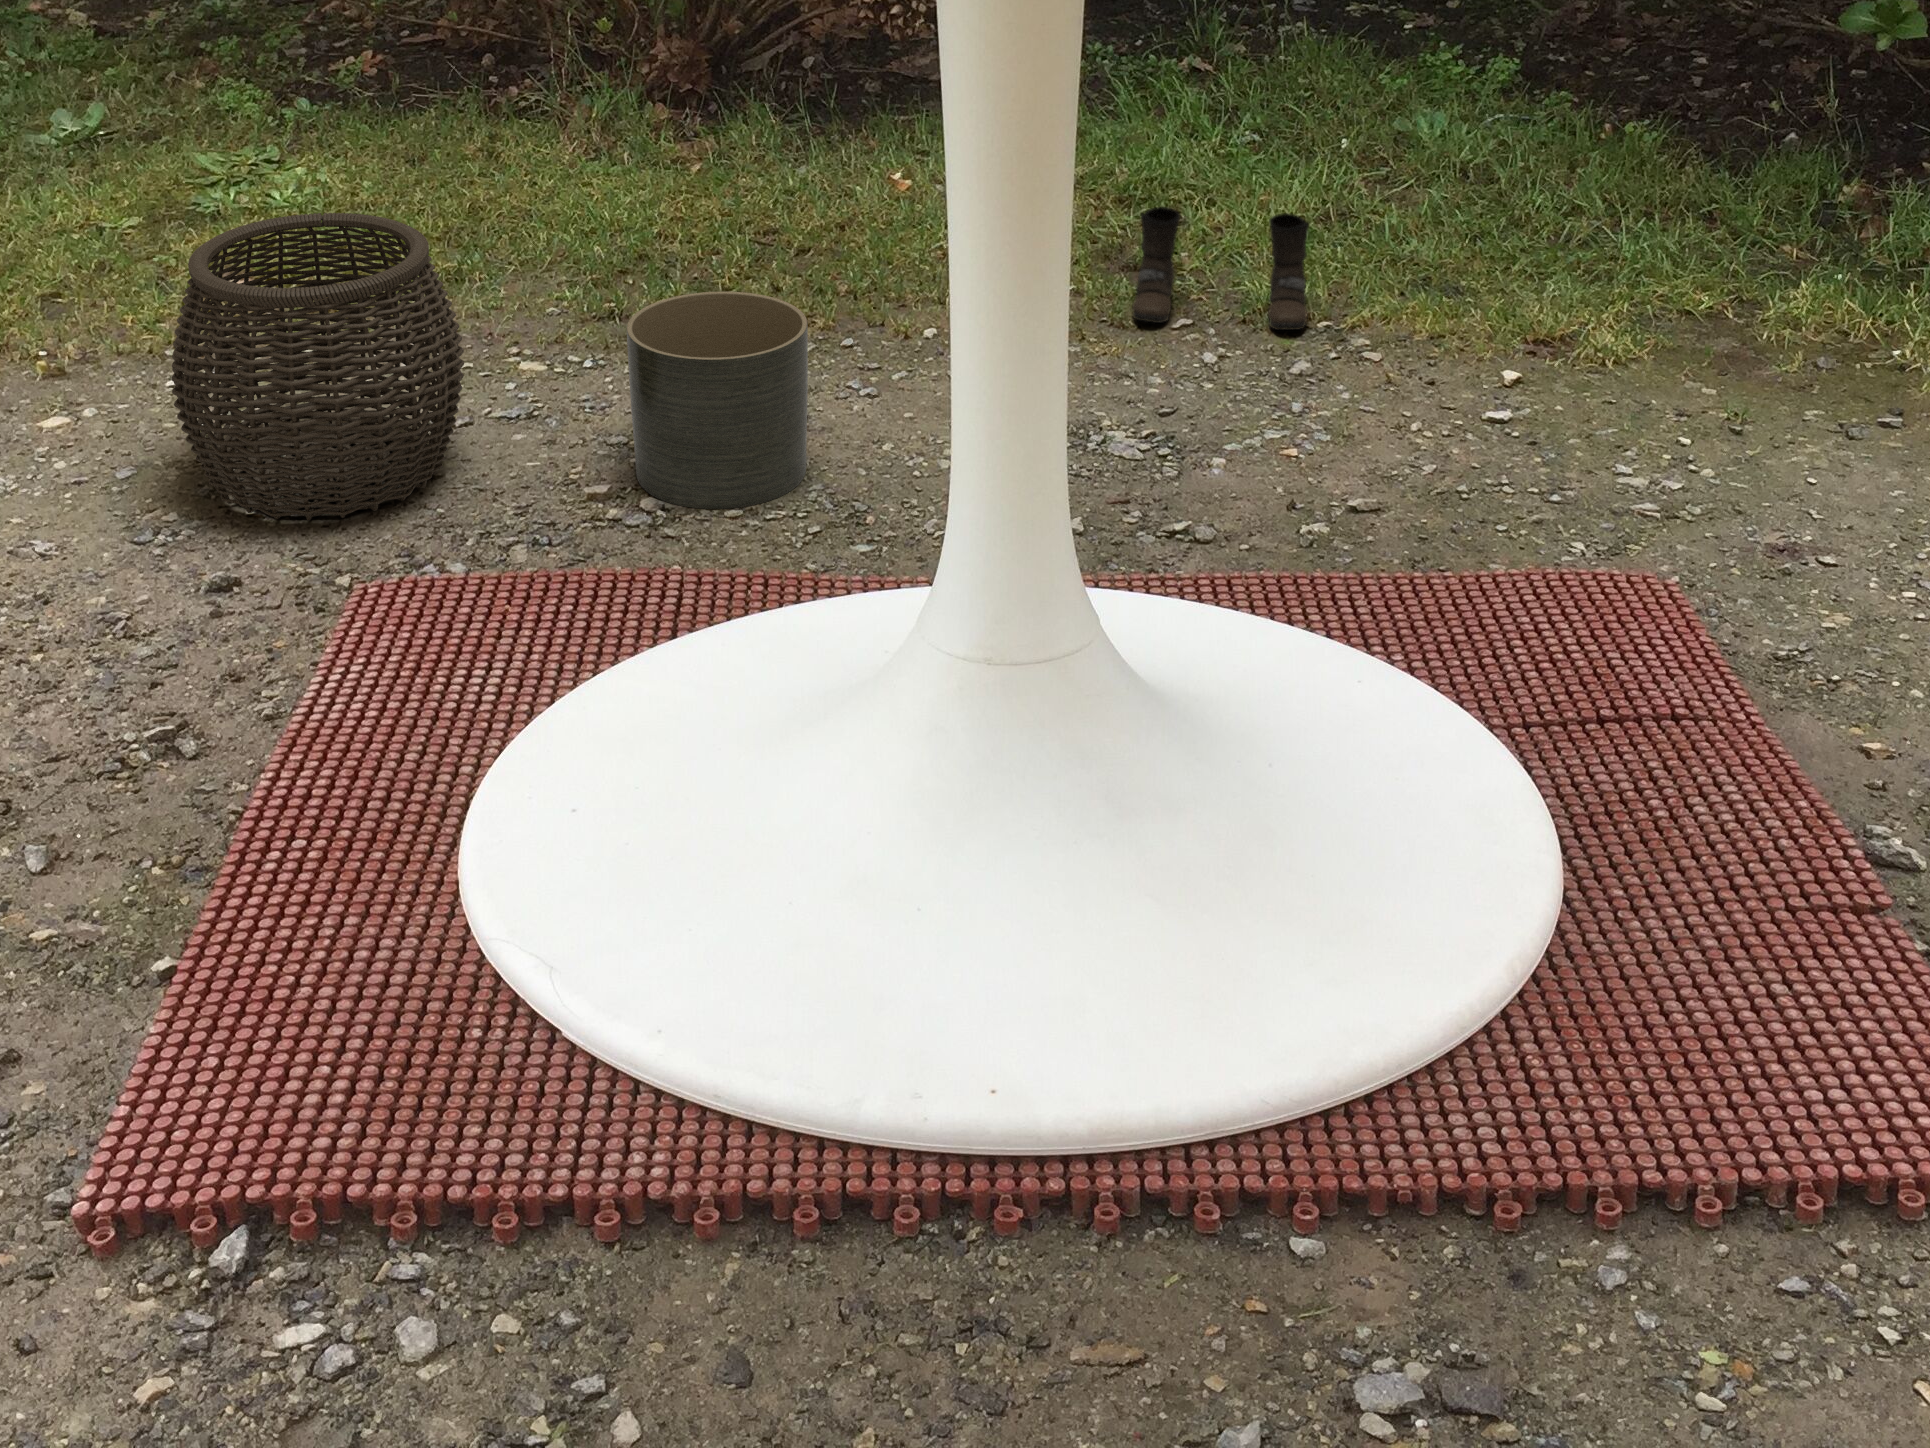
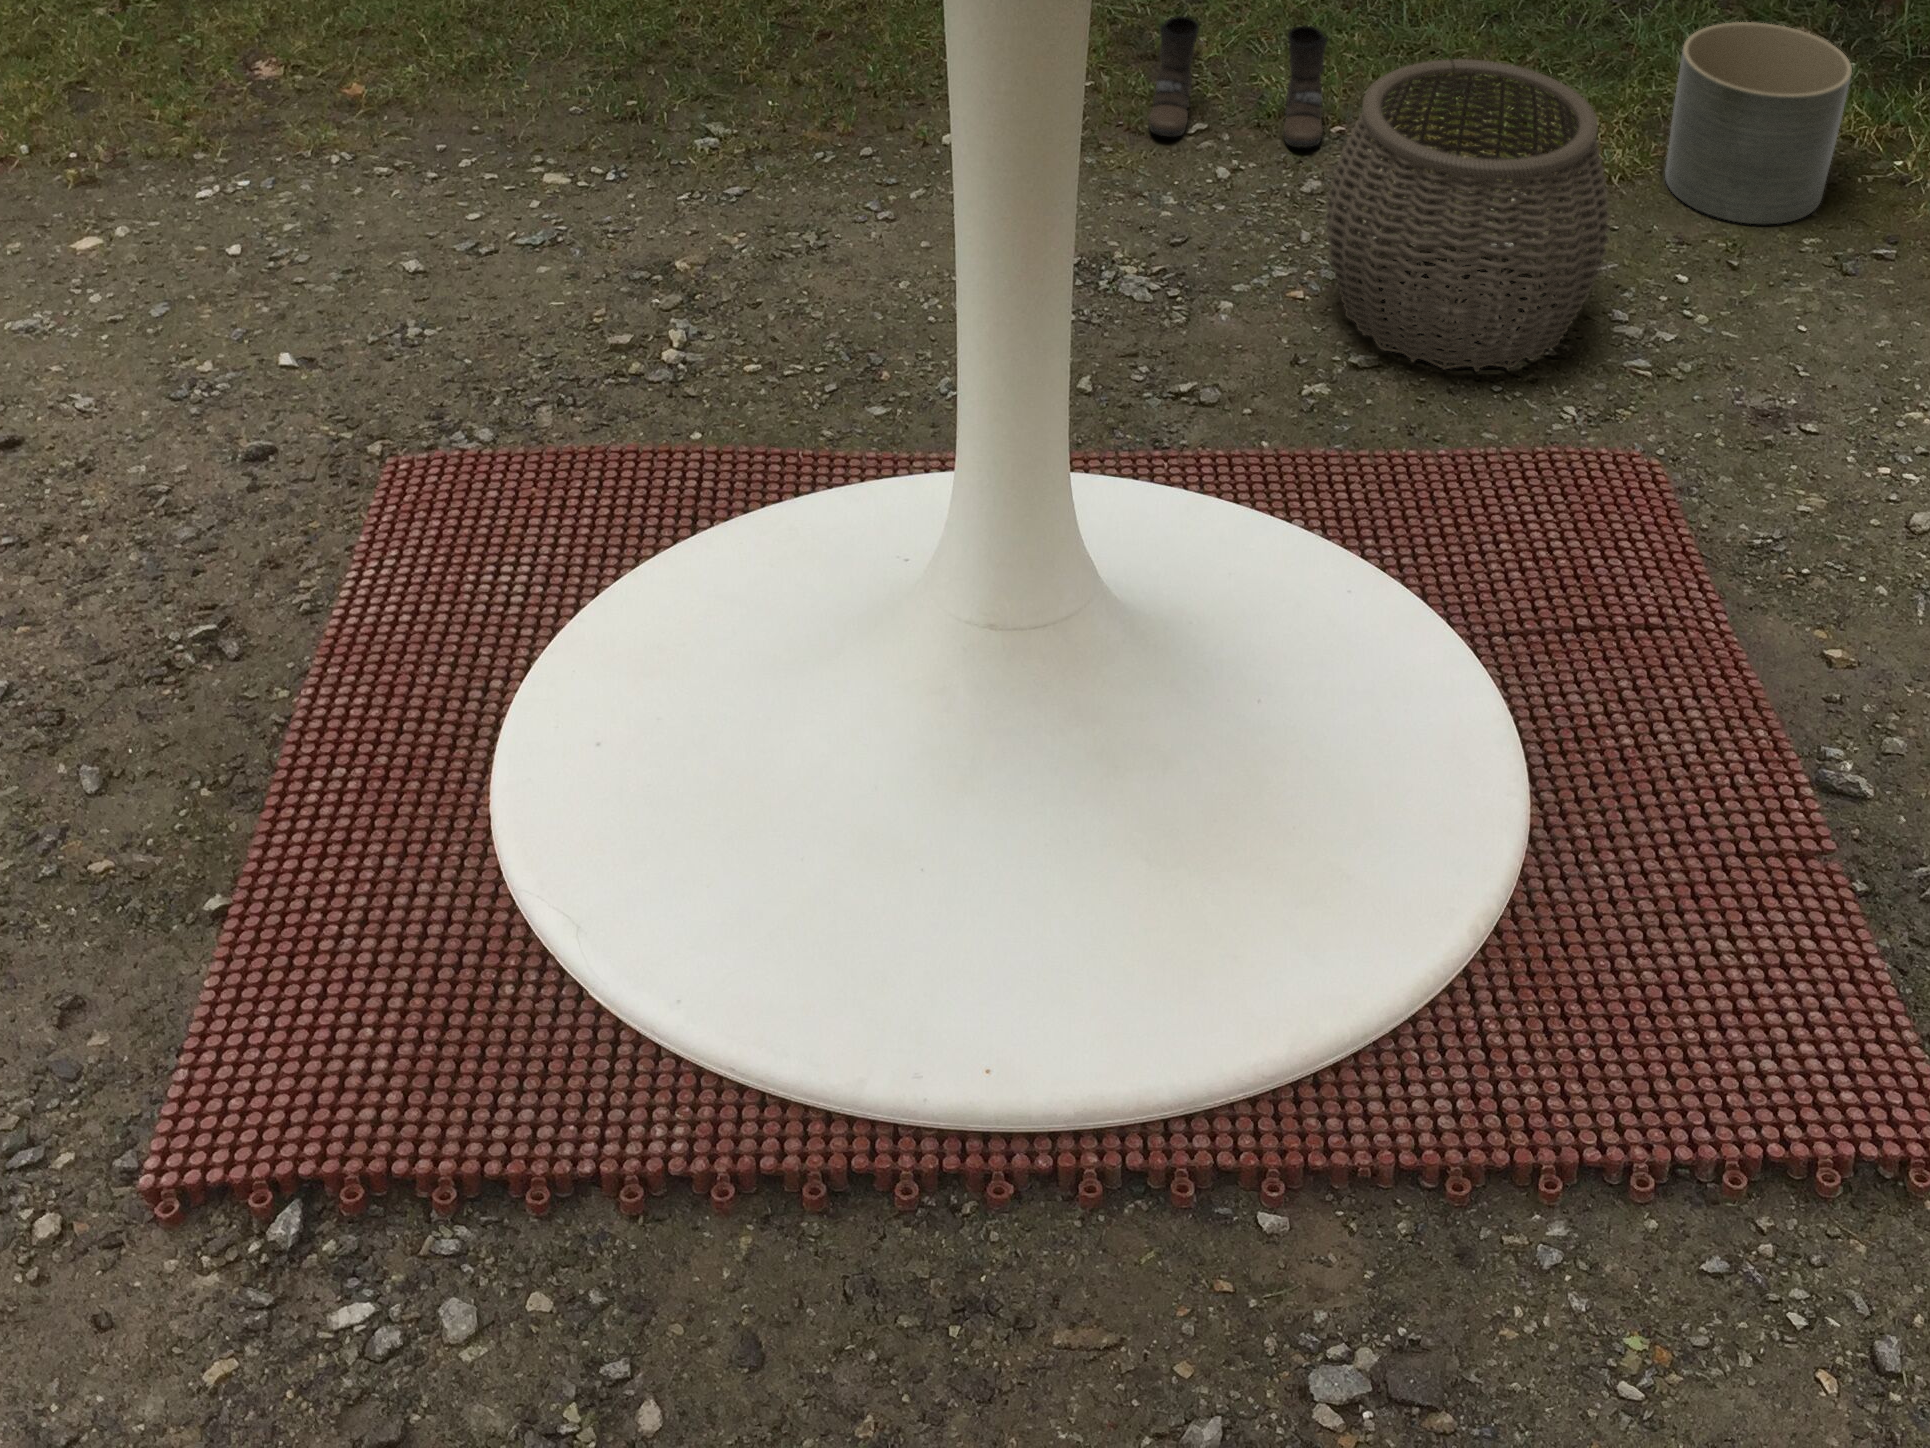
woven basket: present [171,213,464,521] -> present [1325,59,1610,372]
planter: present [627,292,808,509] -> present [1665,22,1852,224]

